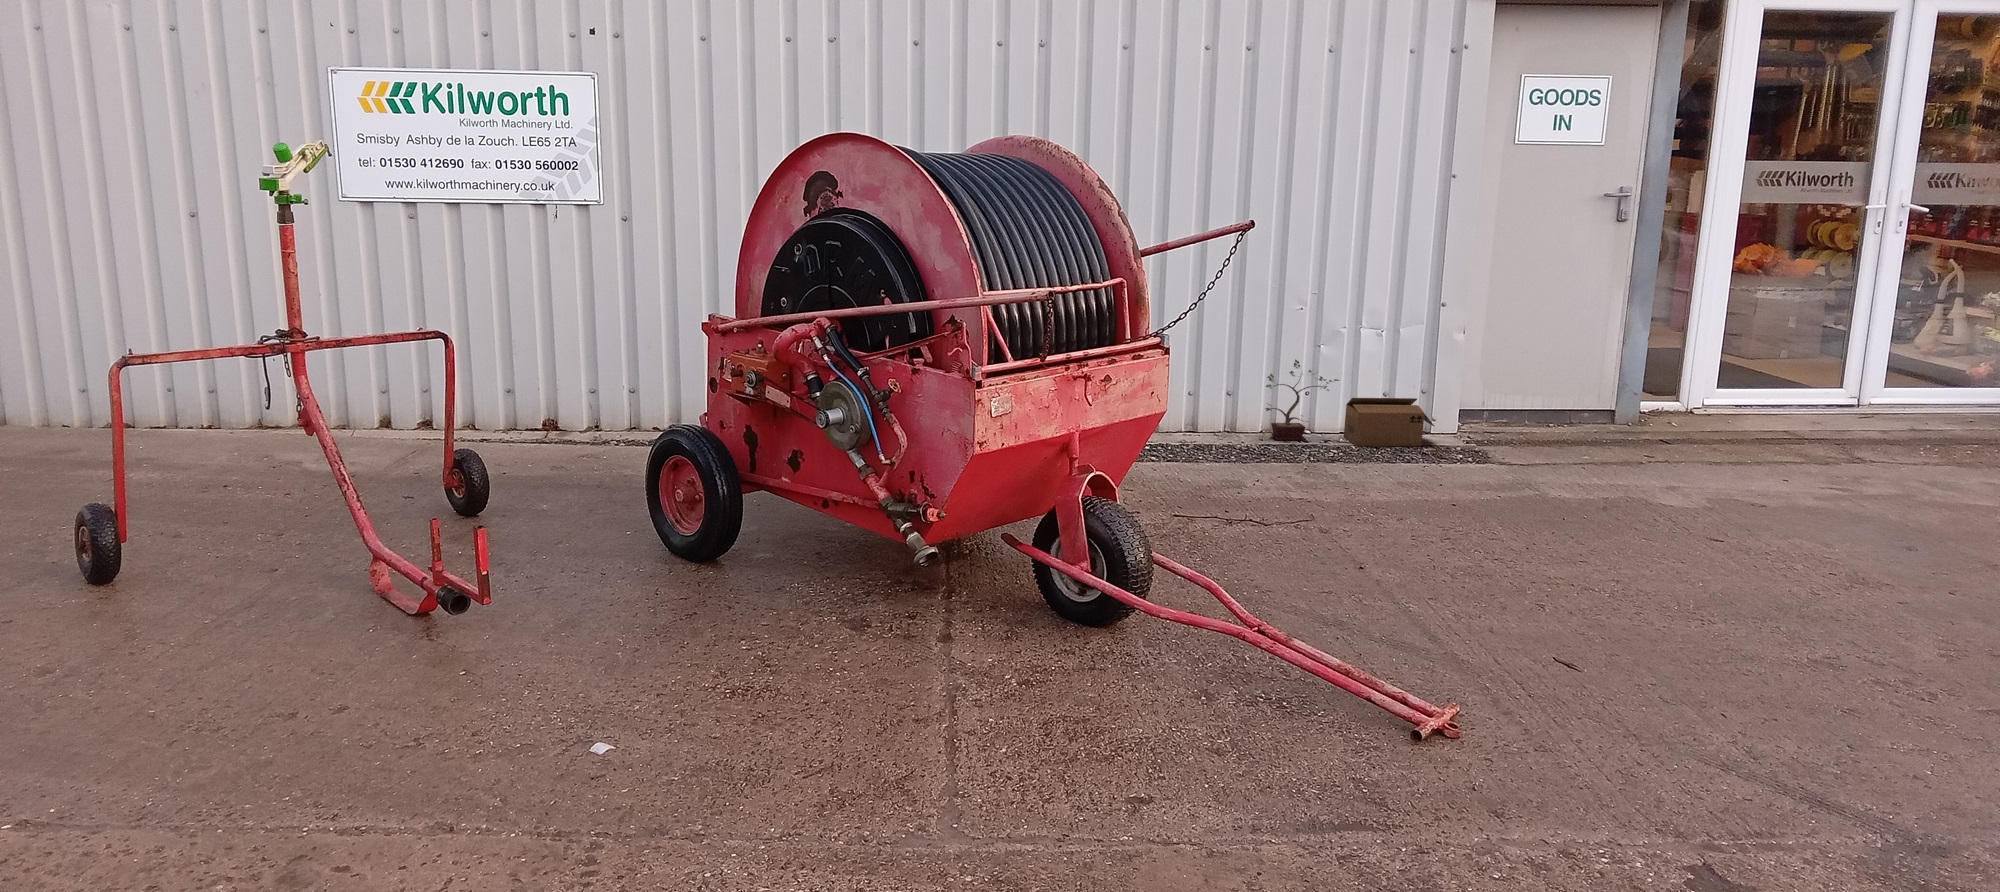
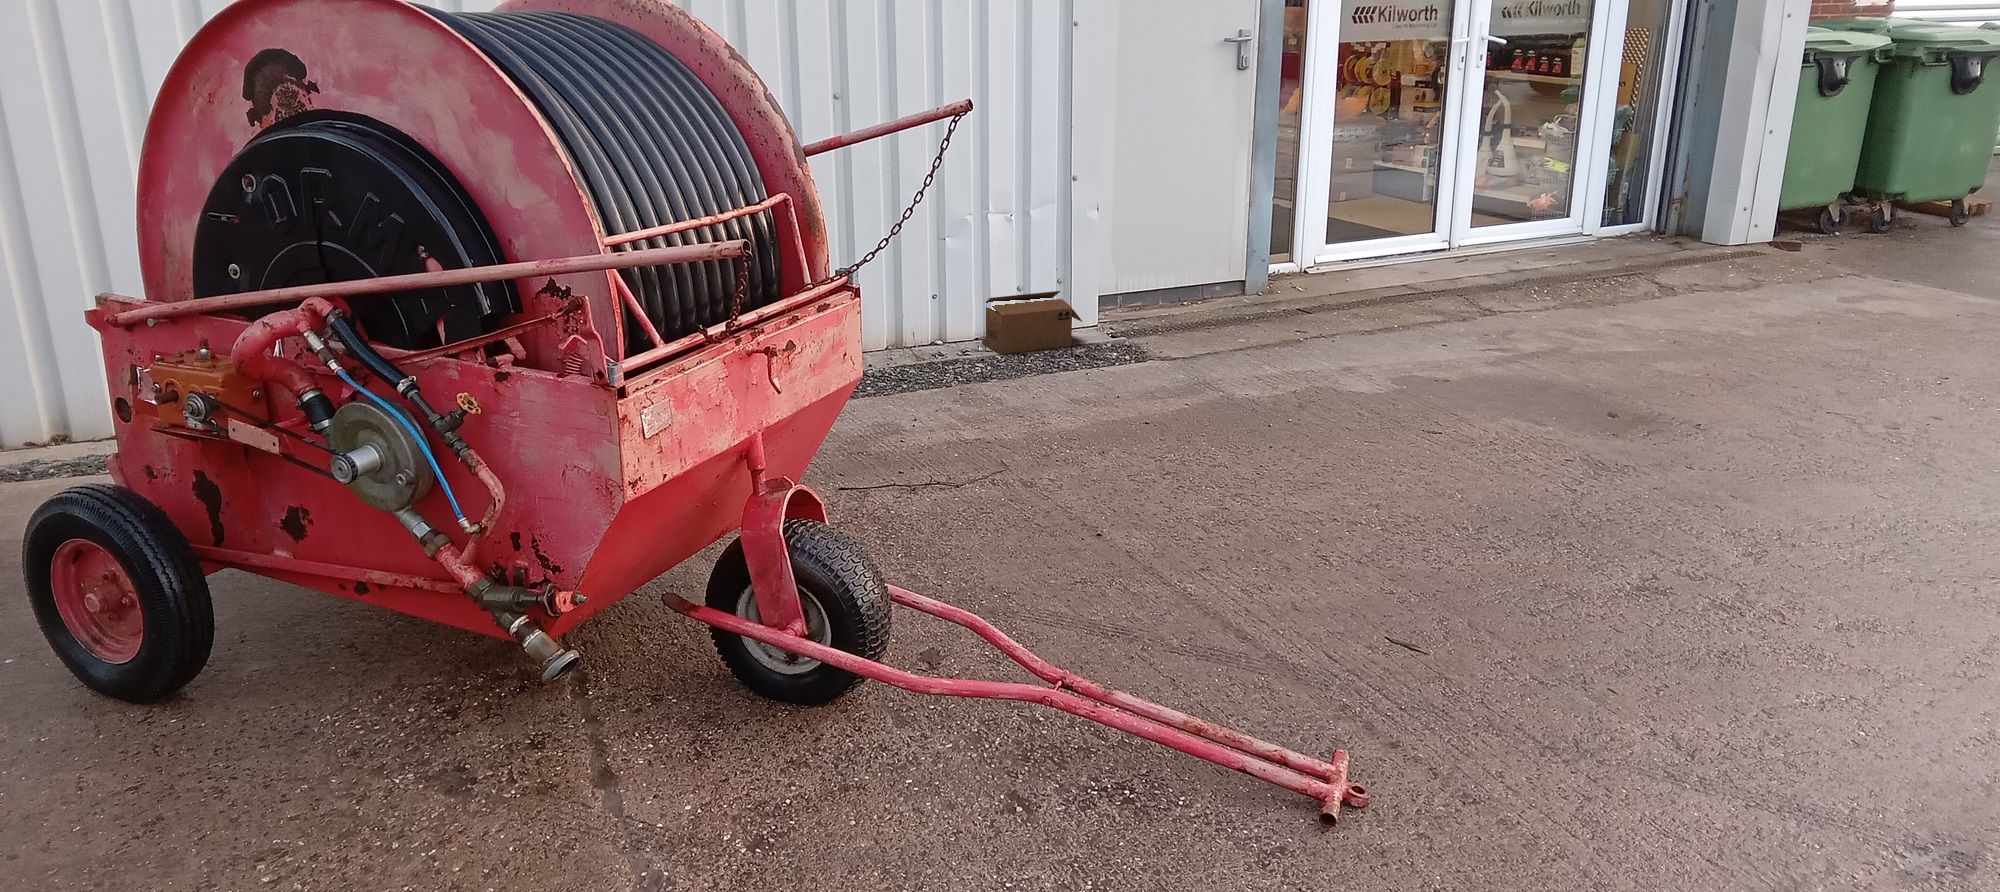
potted plant: present [1266,360,1339,440] -> none [891,257,976,358]

